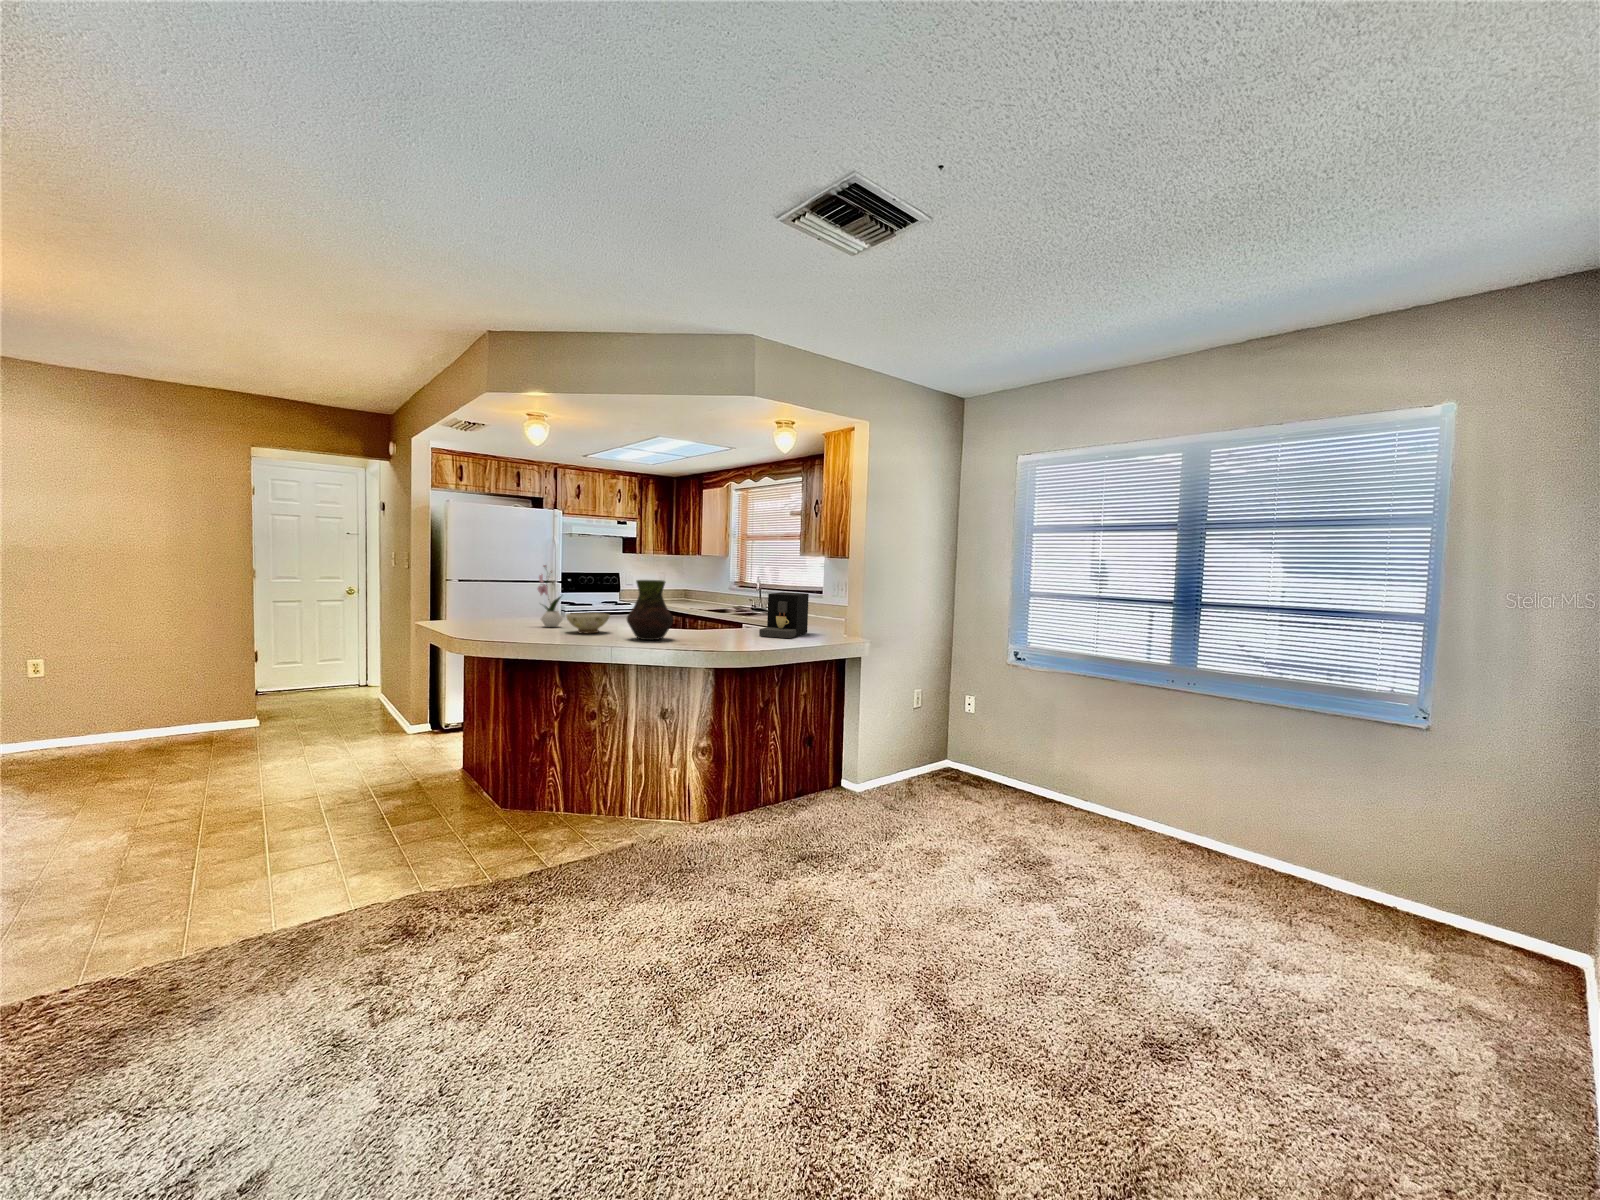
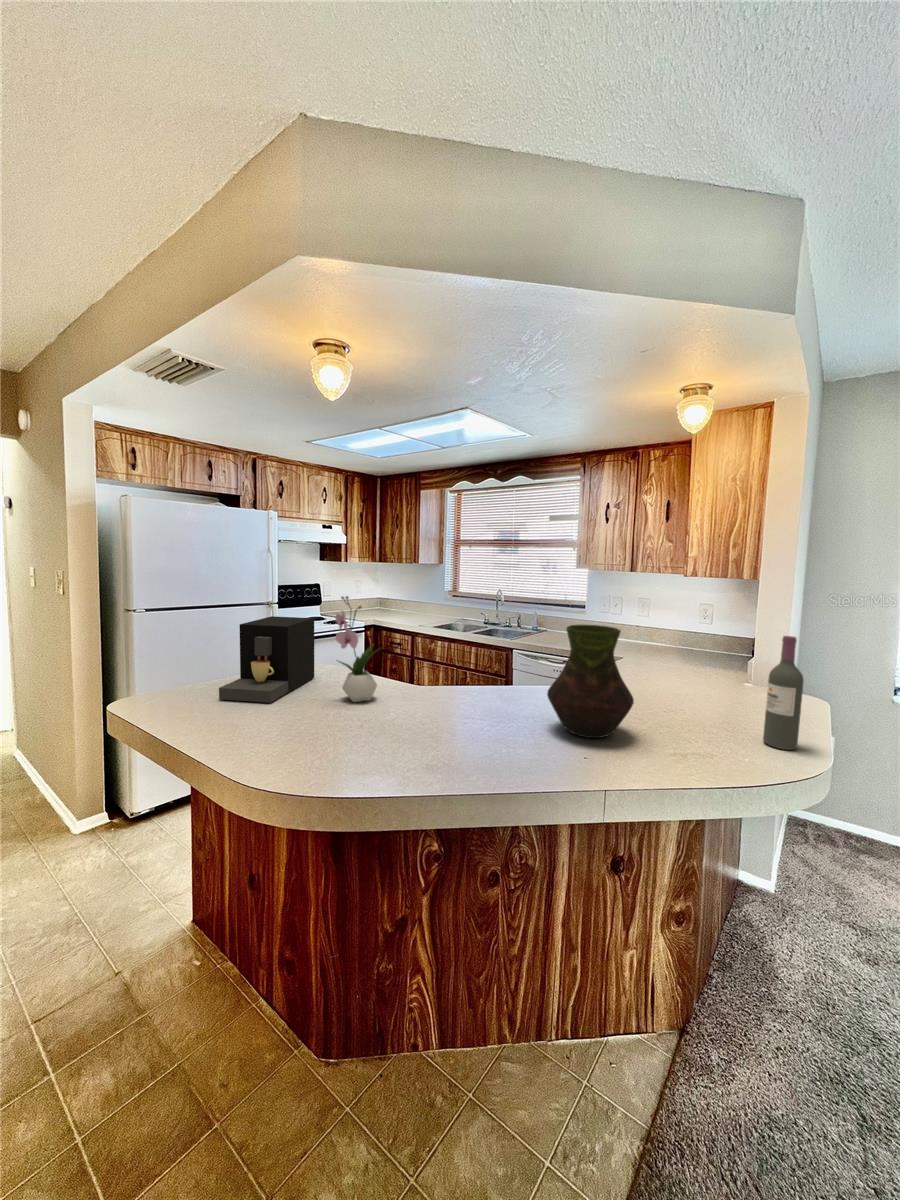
wine bottle: none [735,585,752,648] -> present [763,636,804,750]
coffee maker: present [759,592,809,638] -> present [219,616,314,703]
ceramic bowl: present [566,613,610,633] -> none [413,676,485,721]

